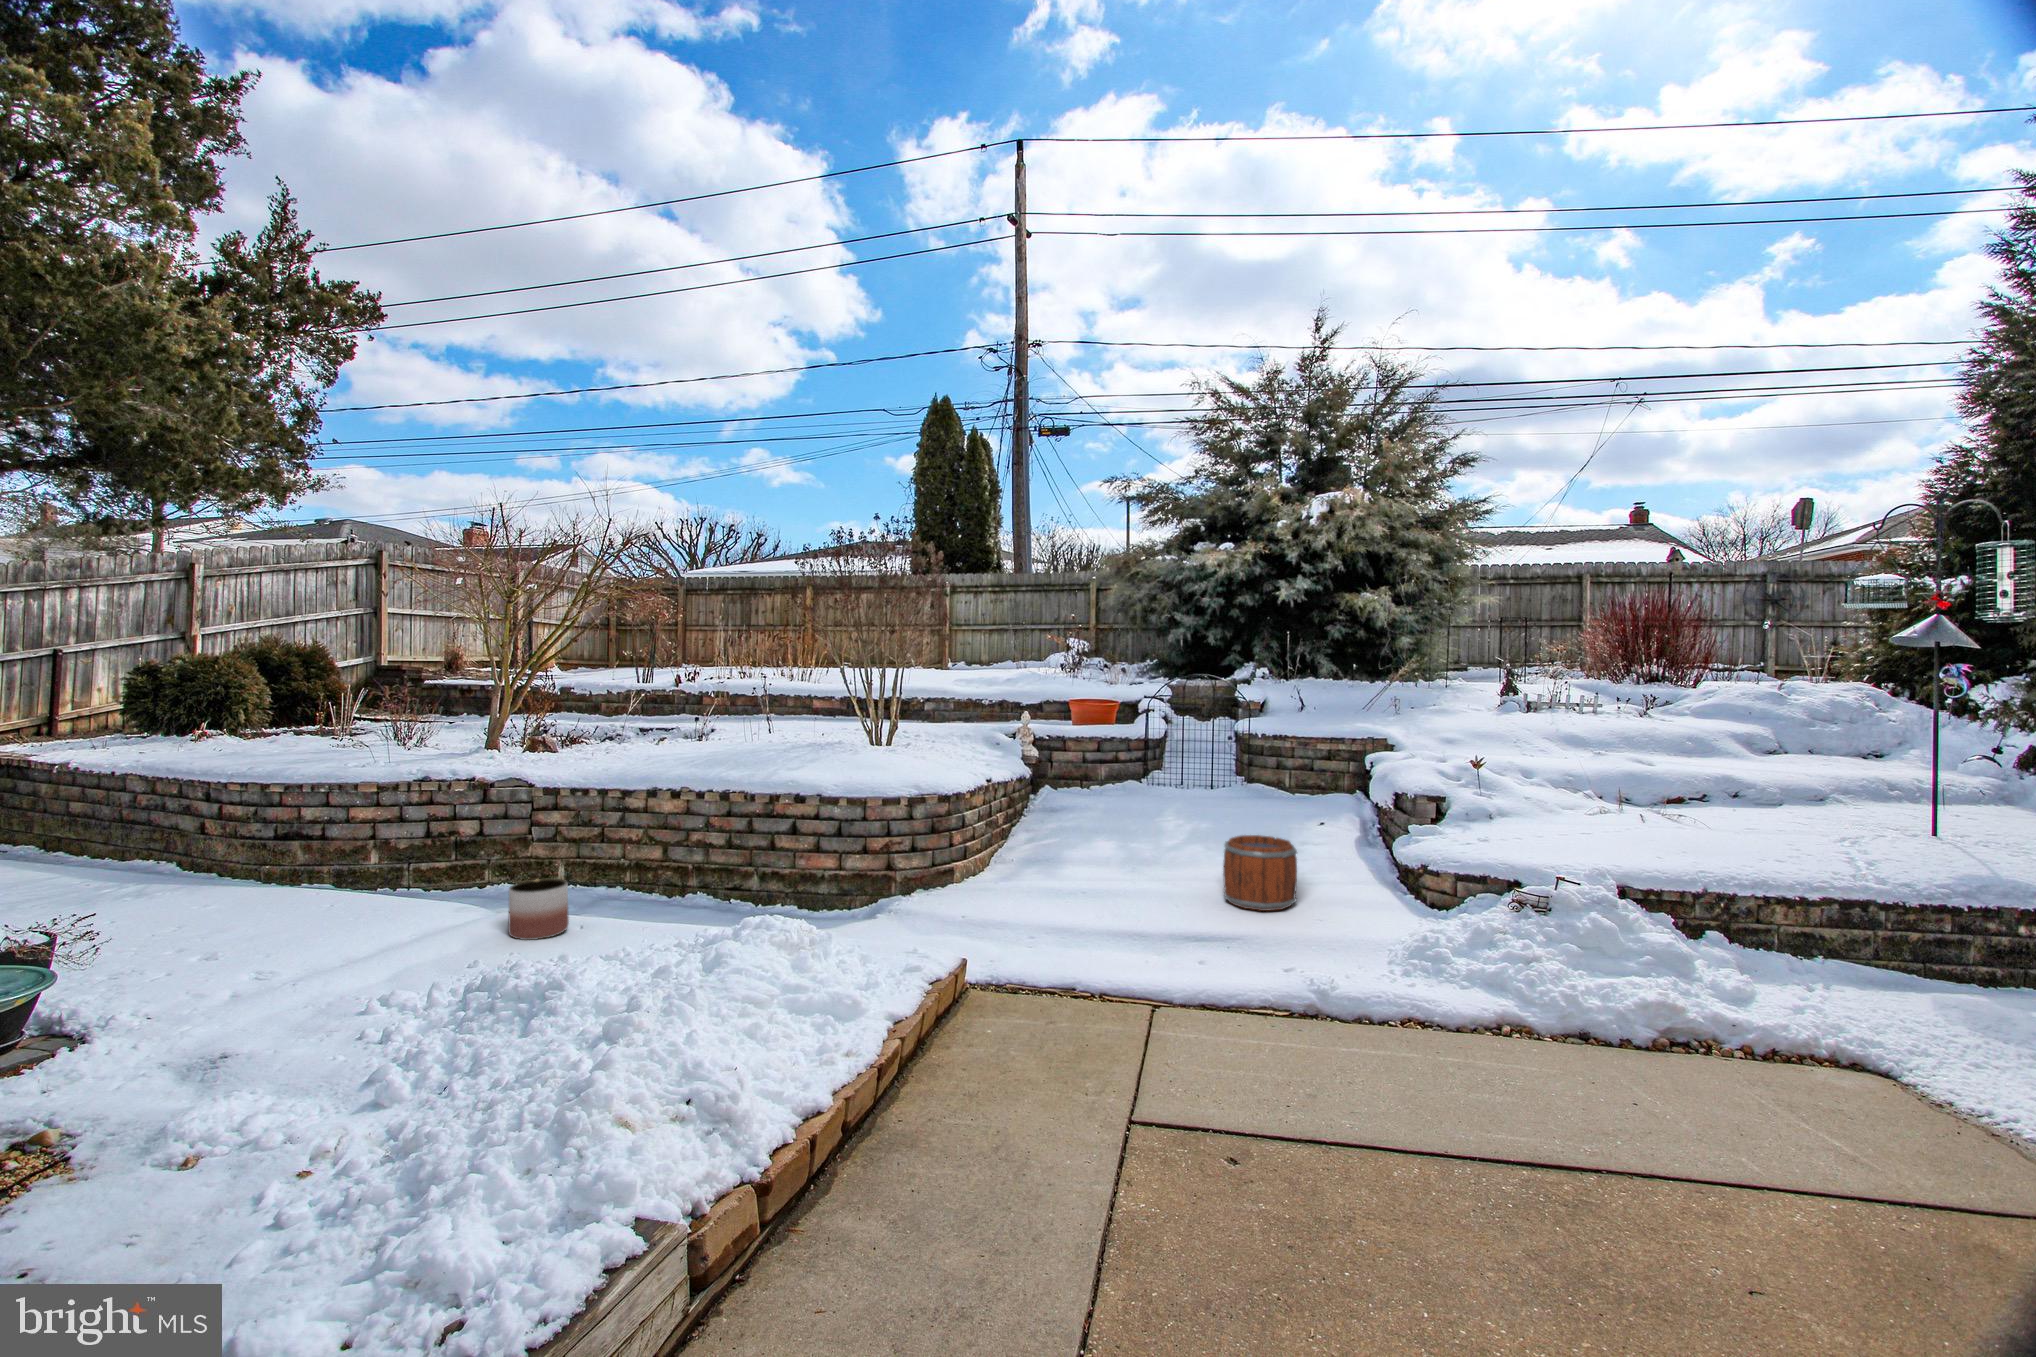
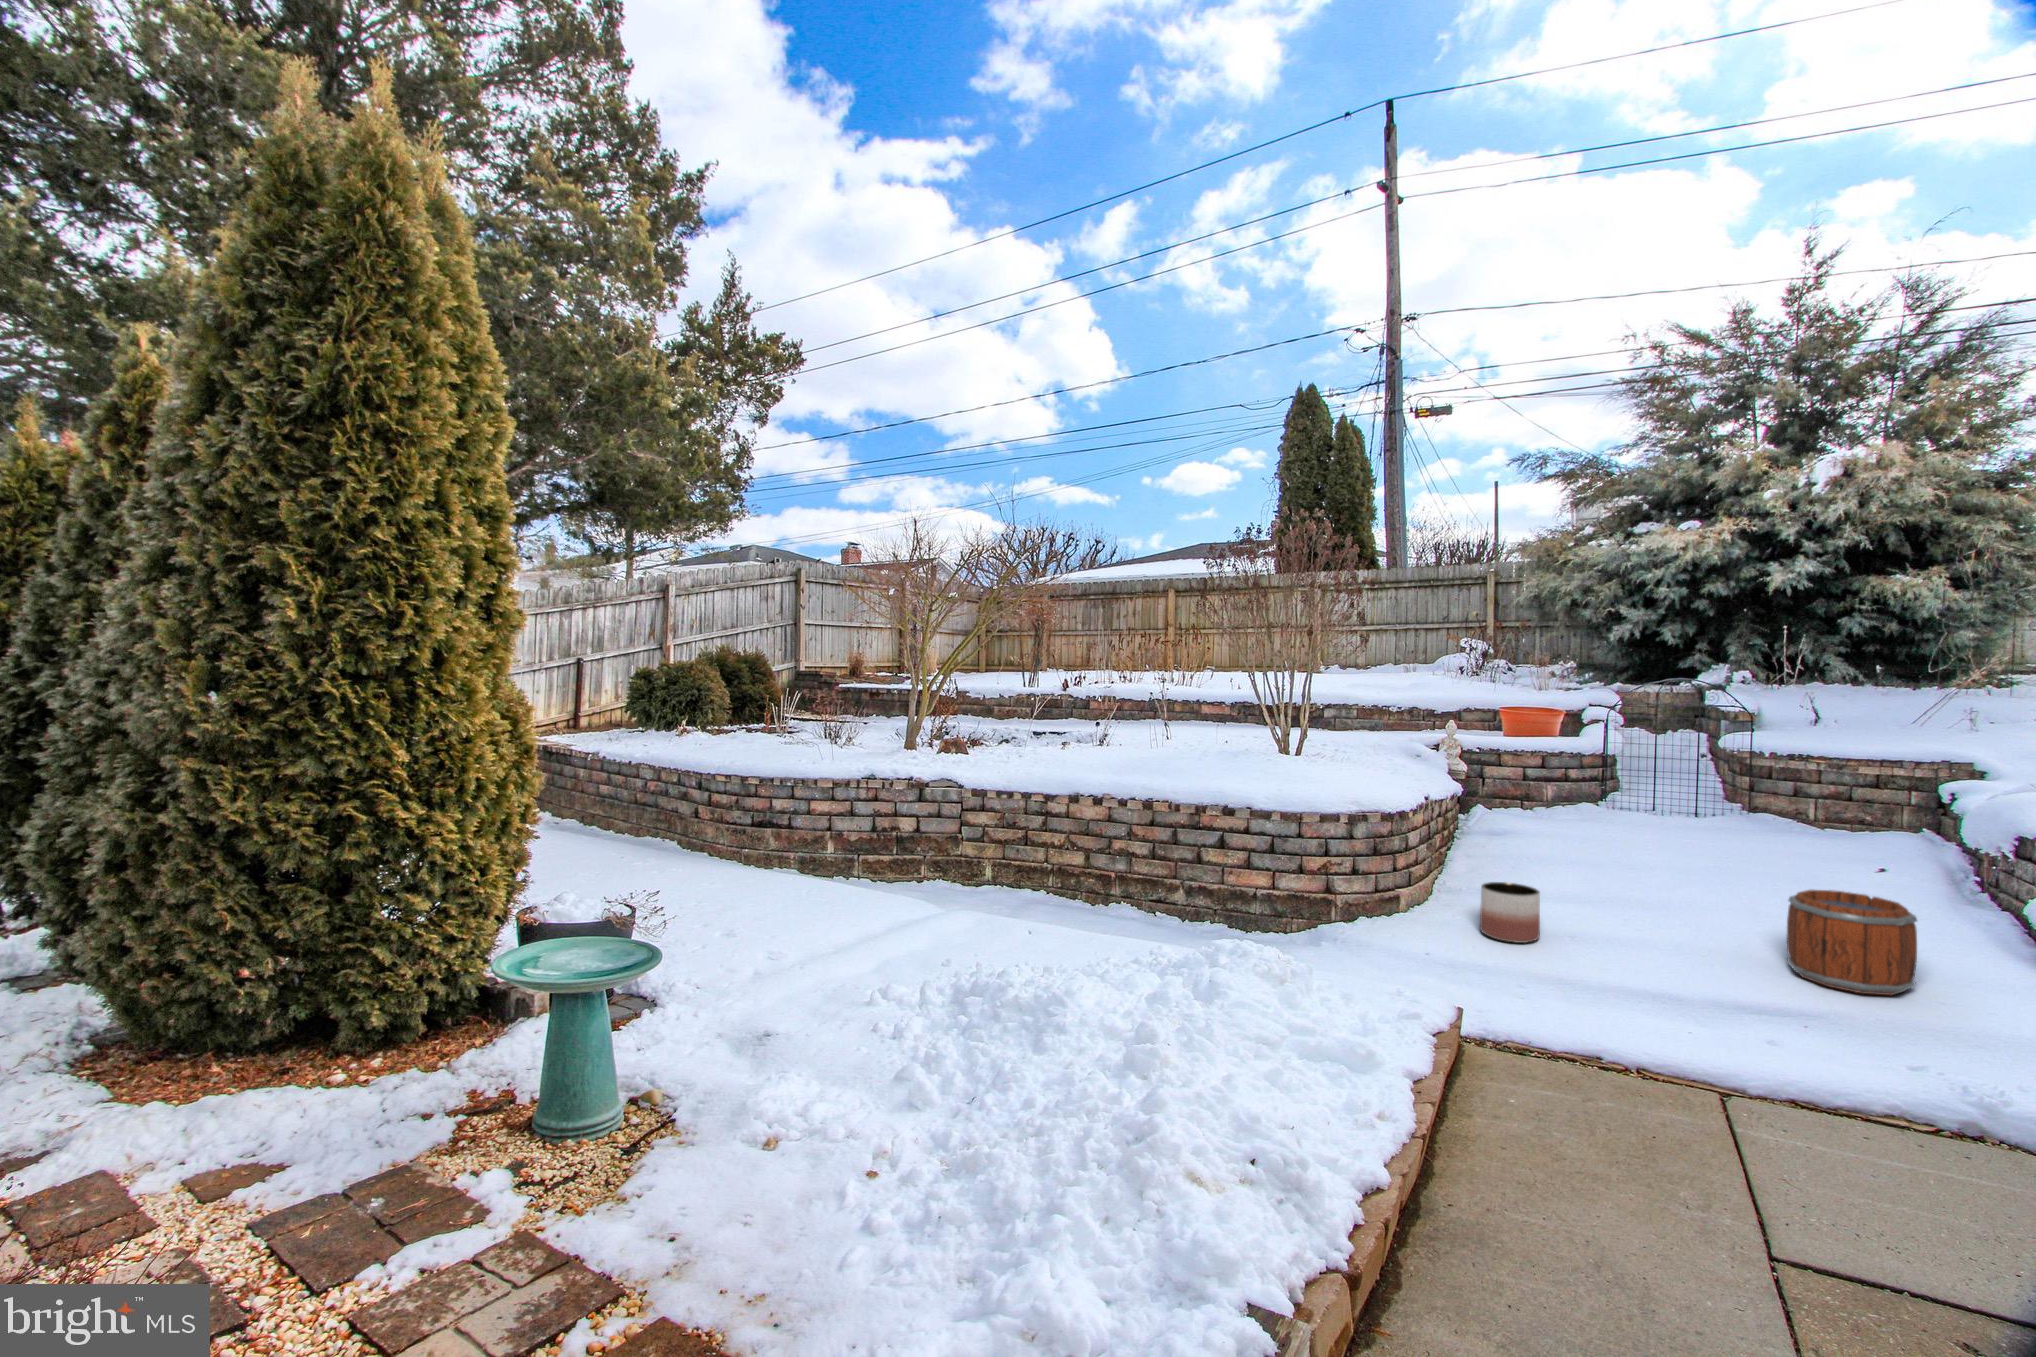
planter: present [508,879,569,940] -> present [1480,882,1540,943]

